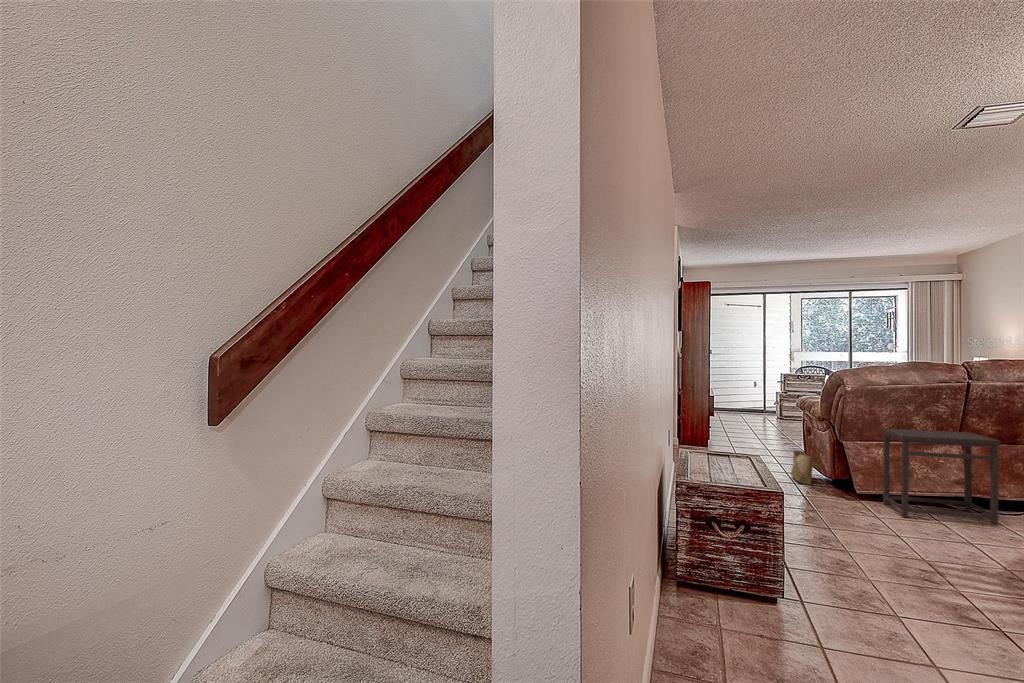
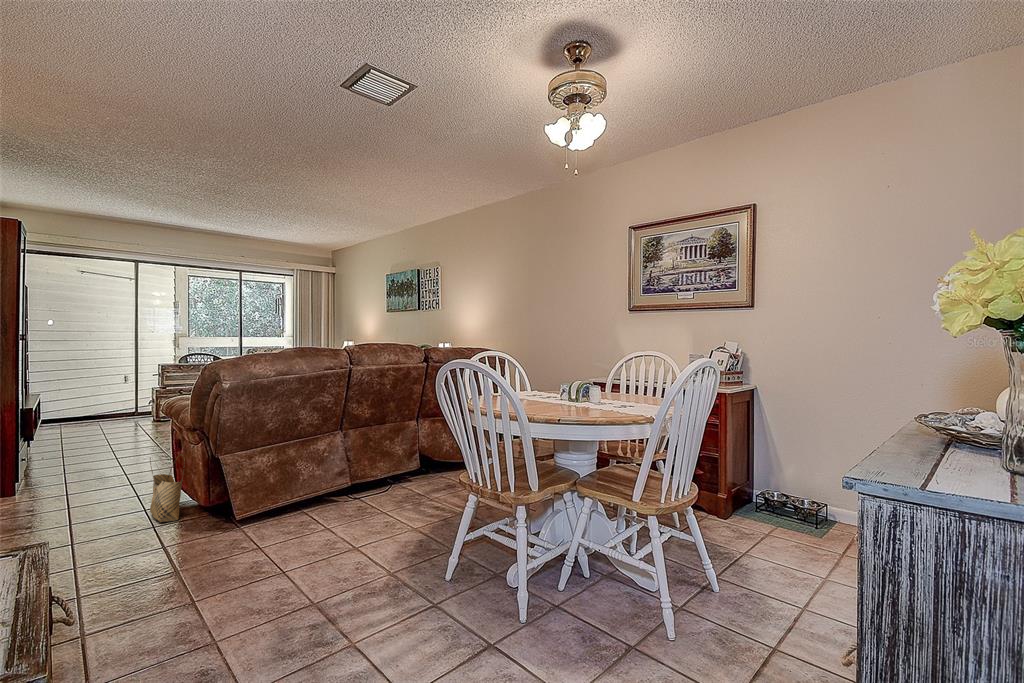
side table: present [882,429,1000,525] -> none [267,420,377,538]

